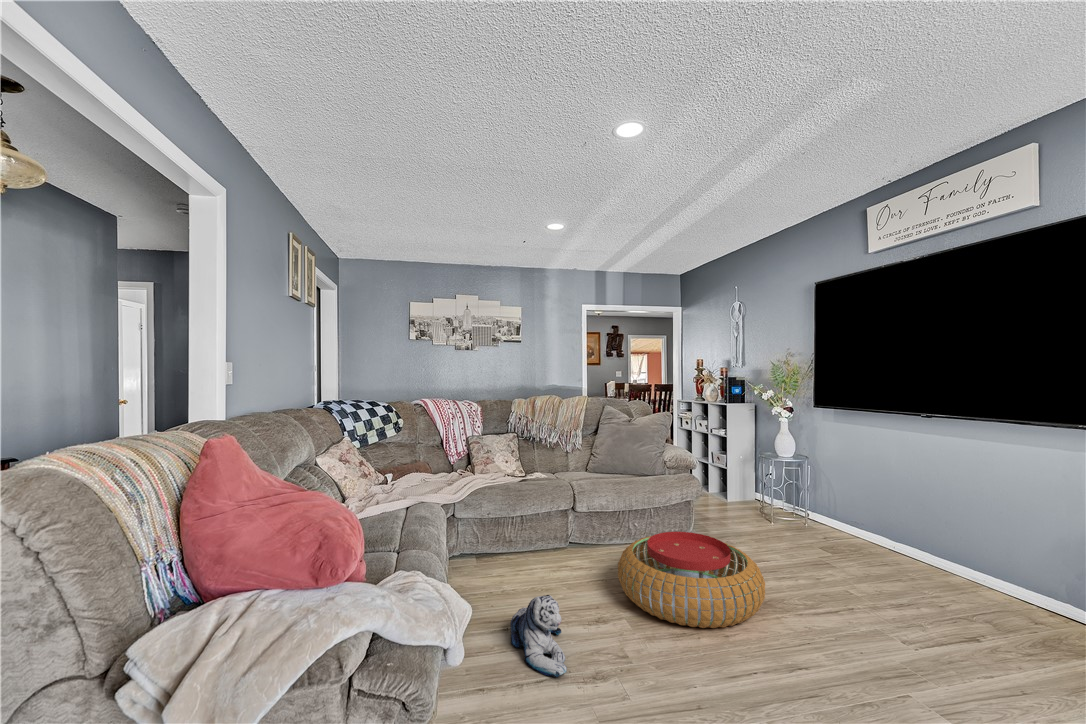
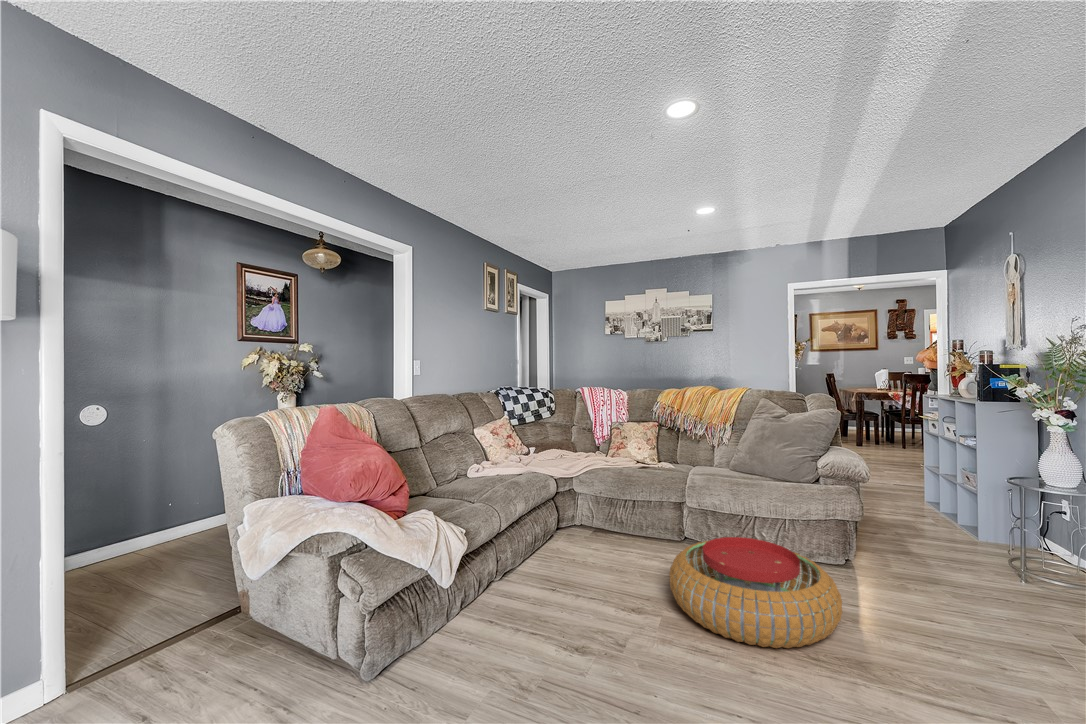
plush toy: present [511,595,567,677] -> none [538,556,587,622]

